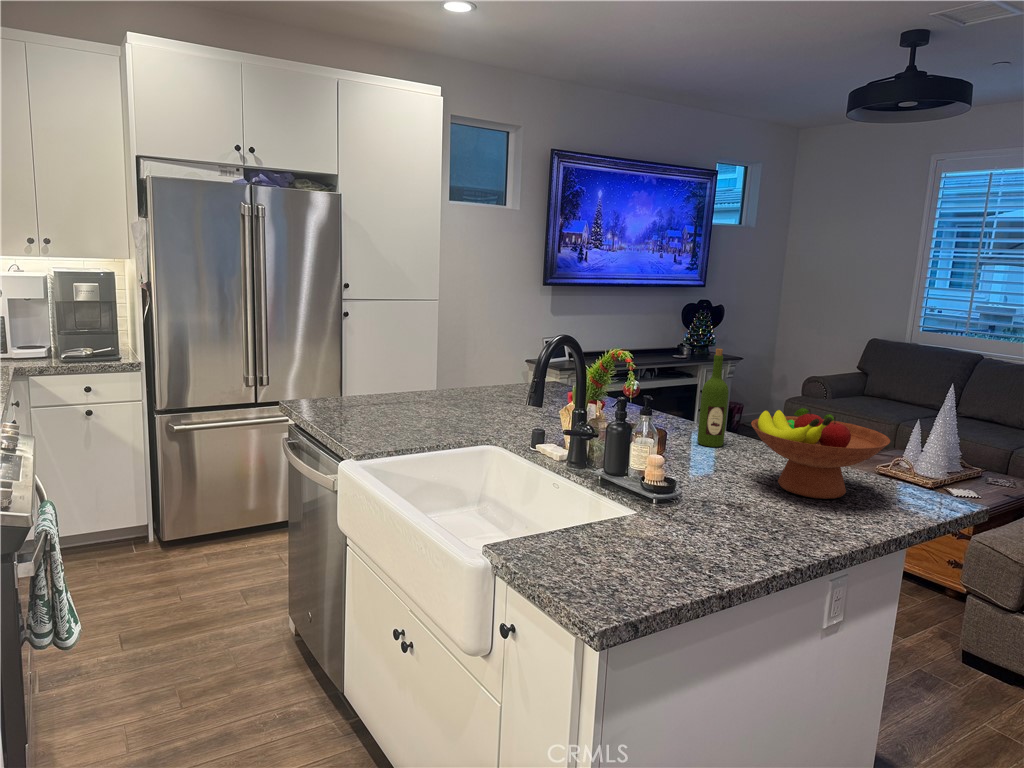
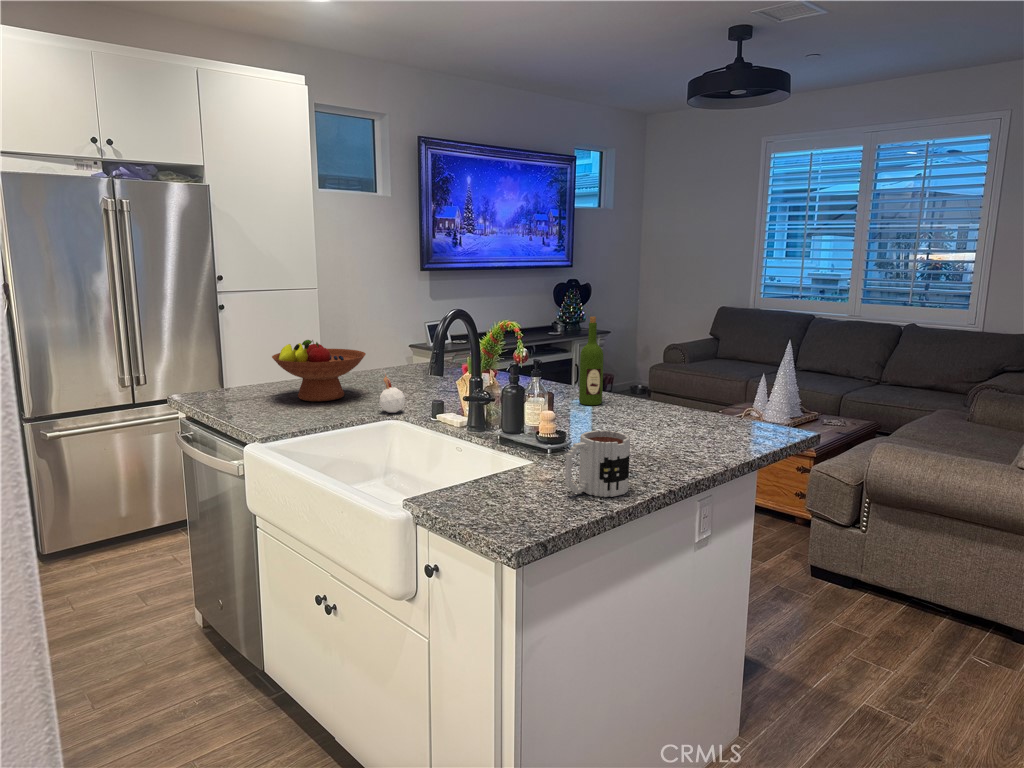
candle: none [480,390,507,438] -> present [379,372,405,413]
fruit bowl: present [751,408,890,499] -> present [272,340,366,401]
mug: none [668,488,751,569] -> present [565,430,630,497]

